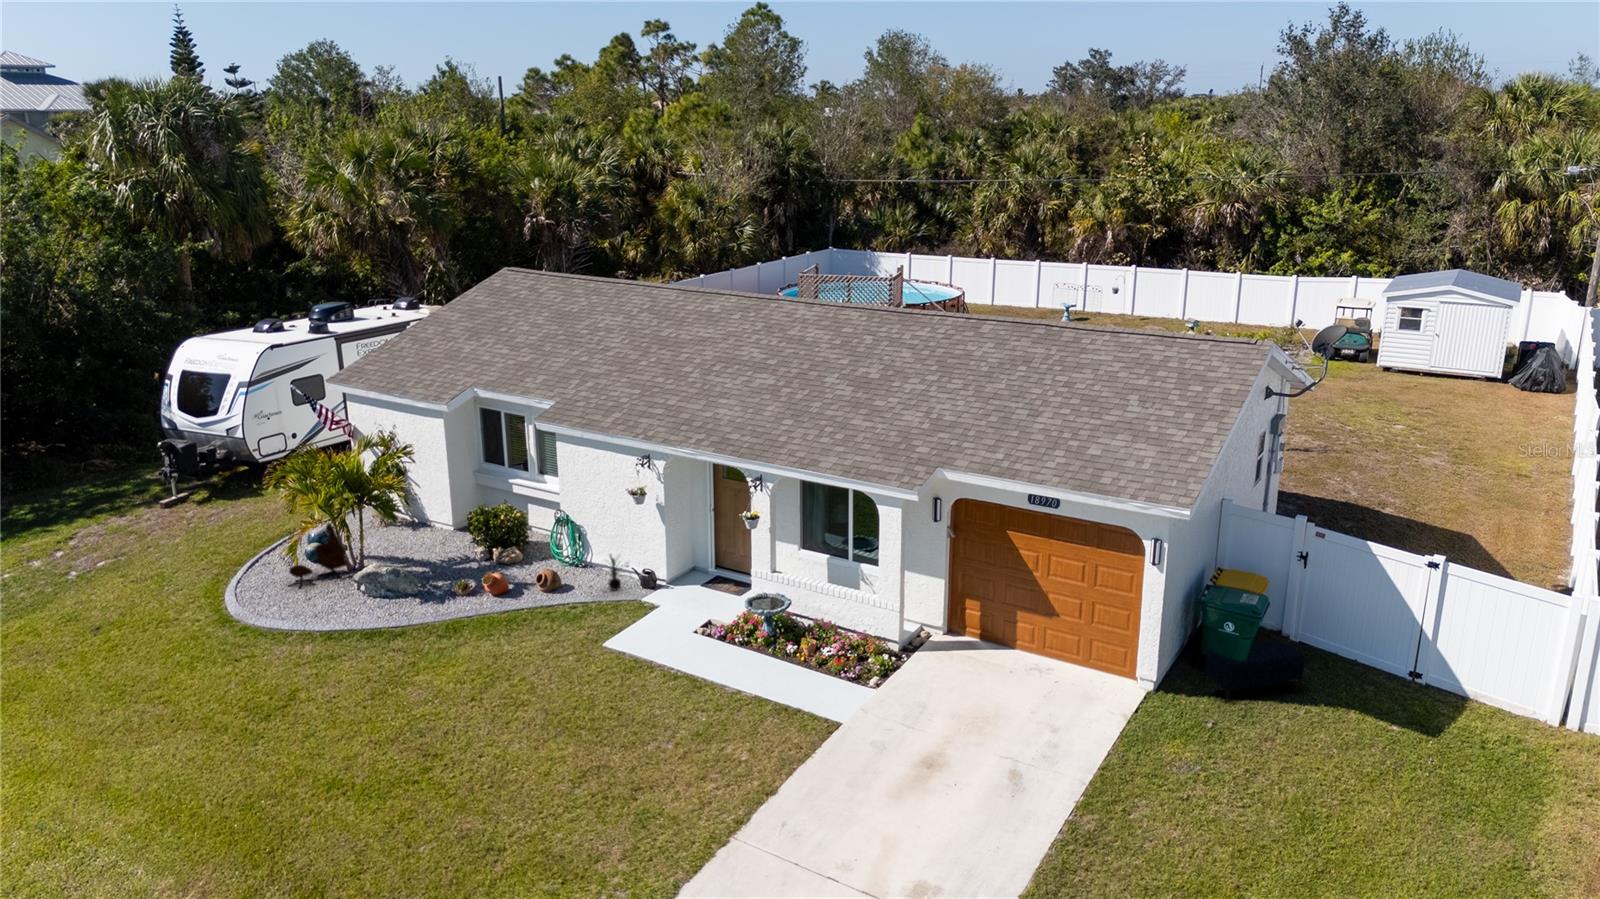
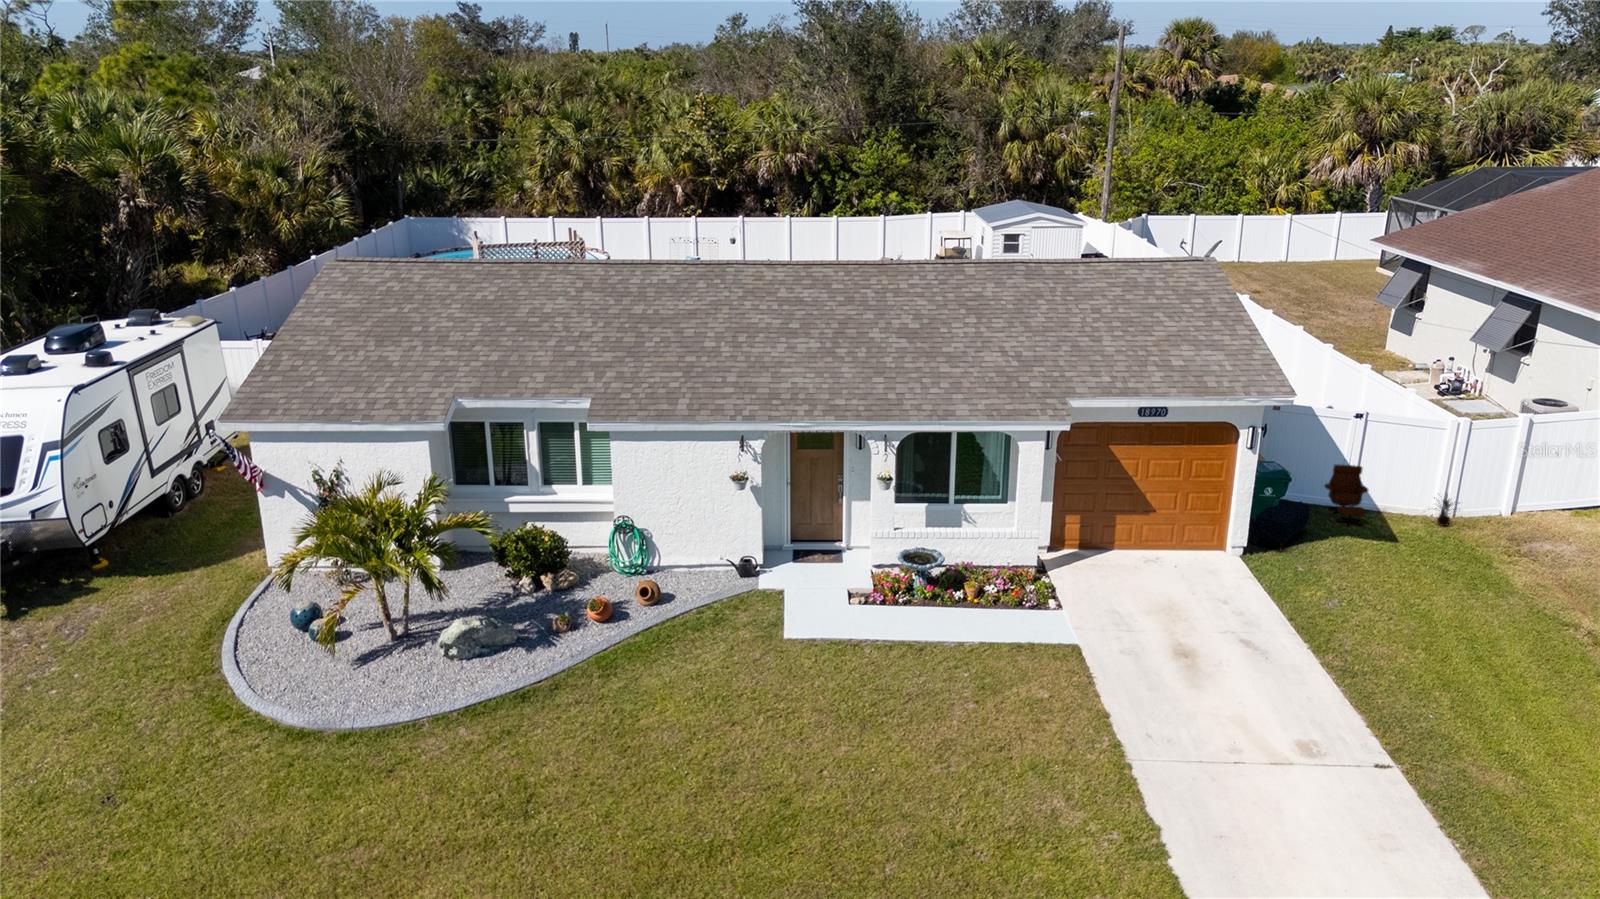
lounge chair: present [289,524,346,588] -> present [1325,464,1368,526]
decorative plant: present [608,555,621,591] -> present [1435,494,1454,527]

